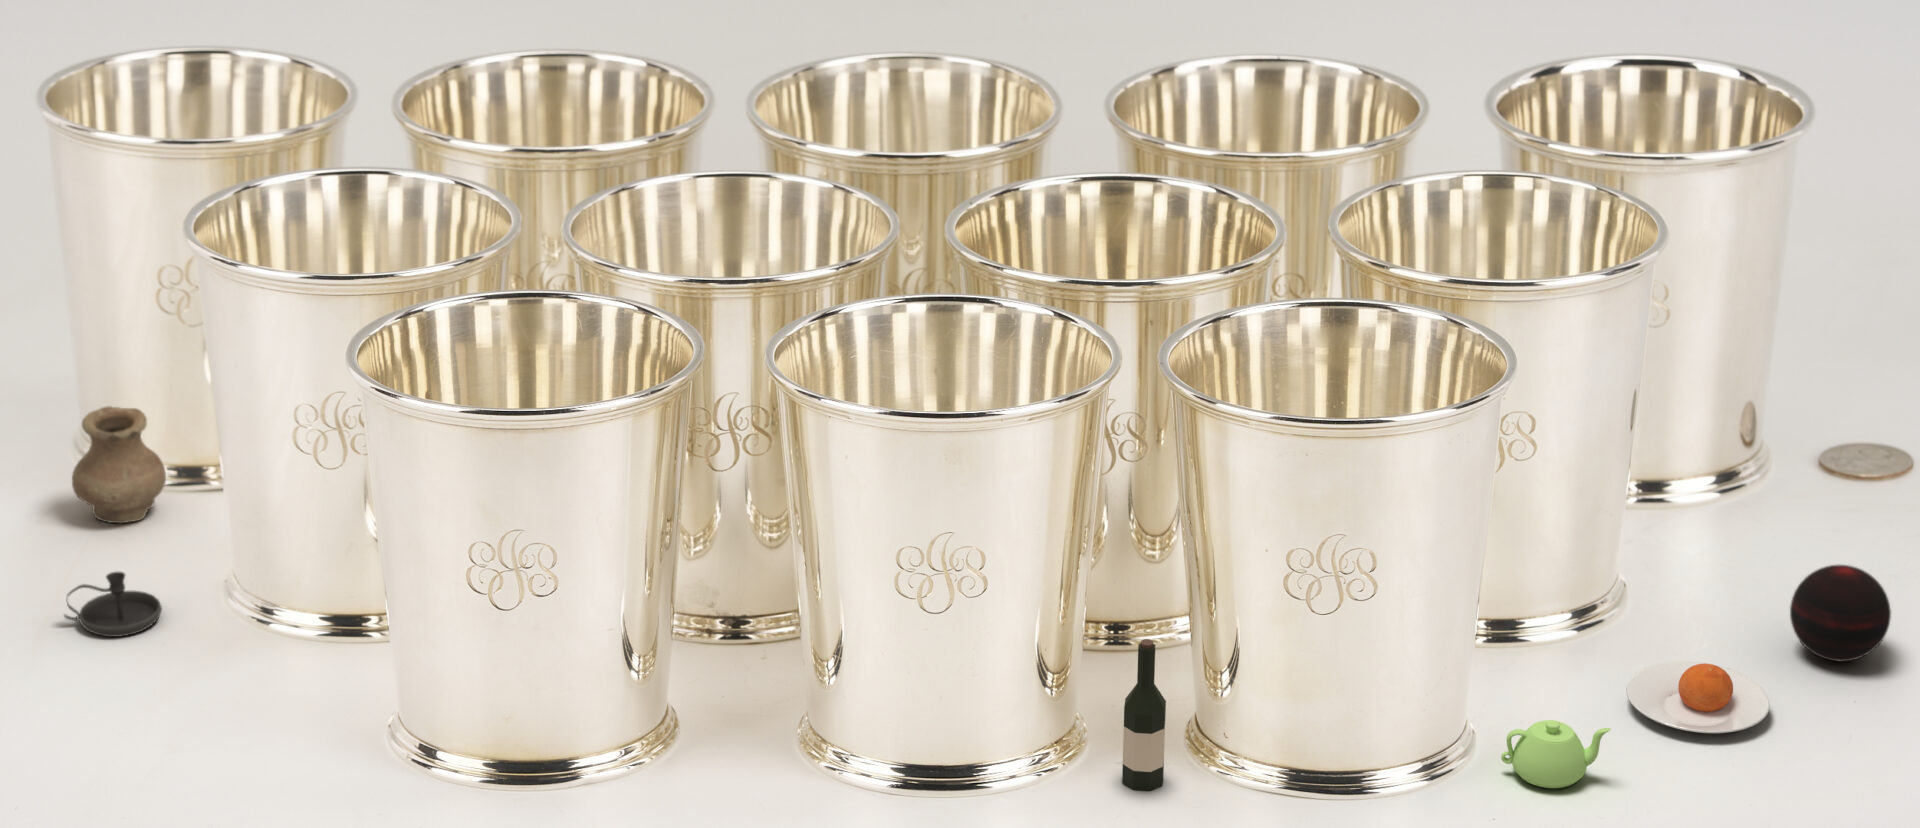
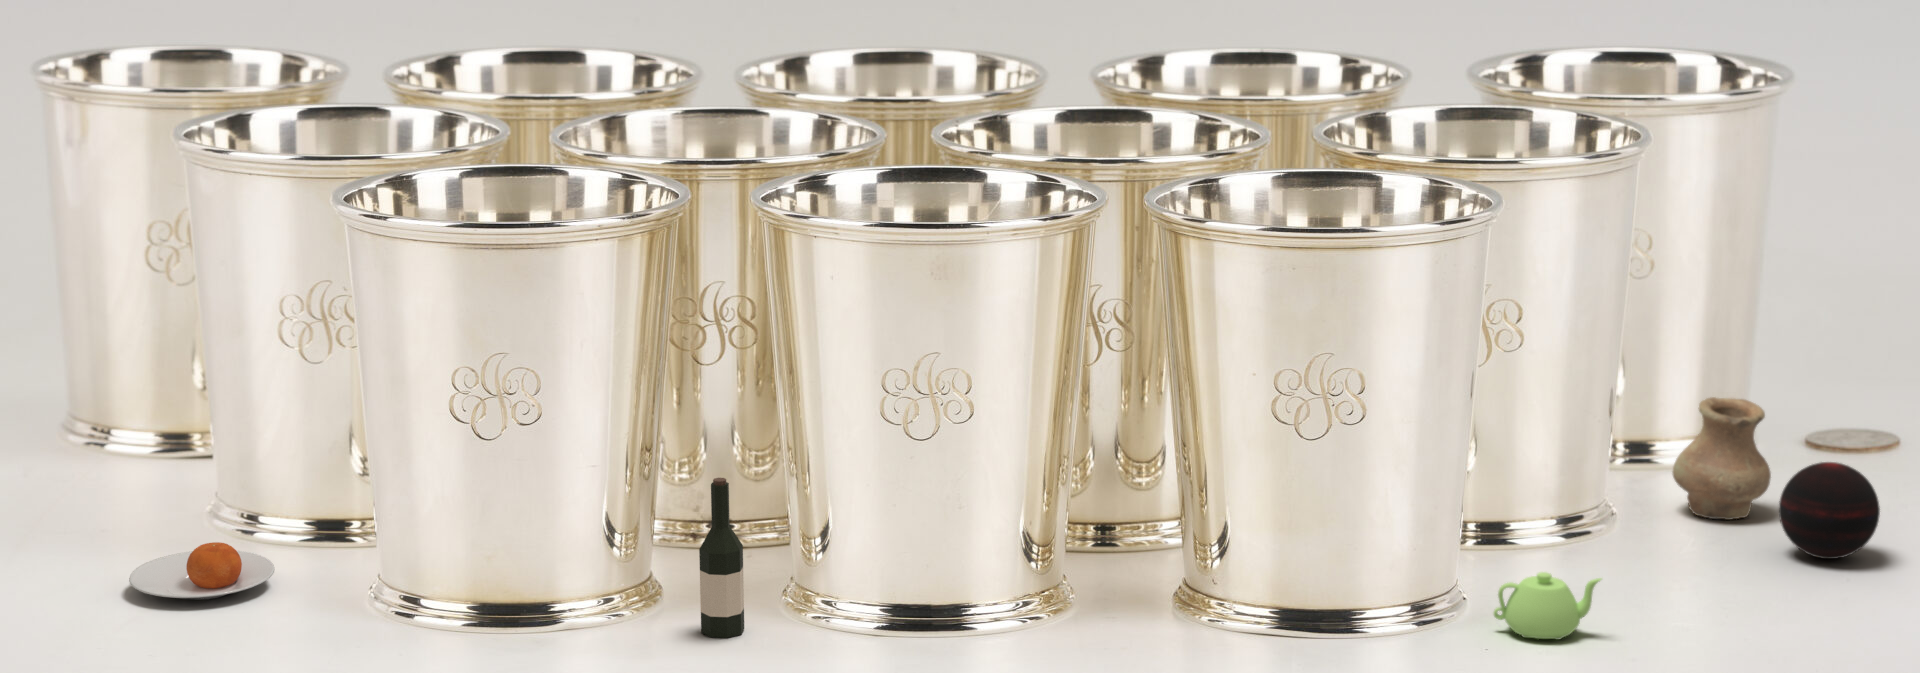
vase: present [72,406,166,523] -> present [1673,397,1771,520]
candlestick: present [65,572,162,637] -> none [44,485,143,547]
wine bottle: present [1122,639,1166,791] -> present [699,478,744,638]
plate: present [1626,661,1770,733] -> present [129,542,275,600]

